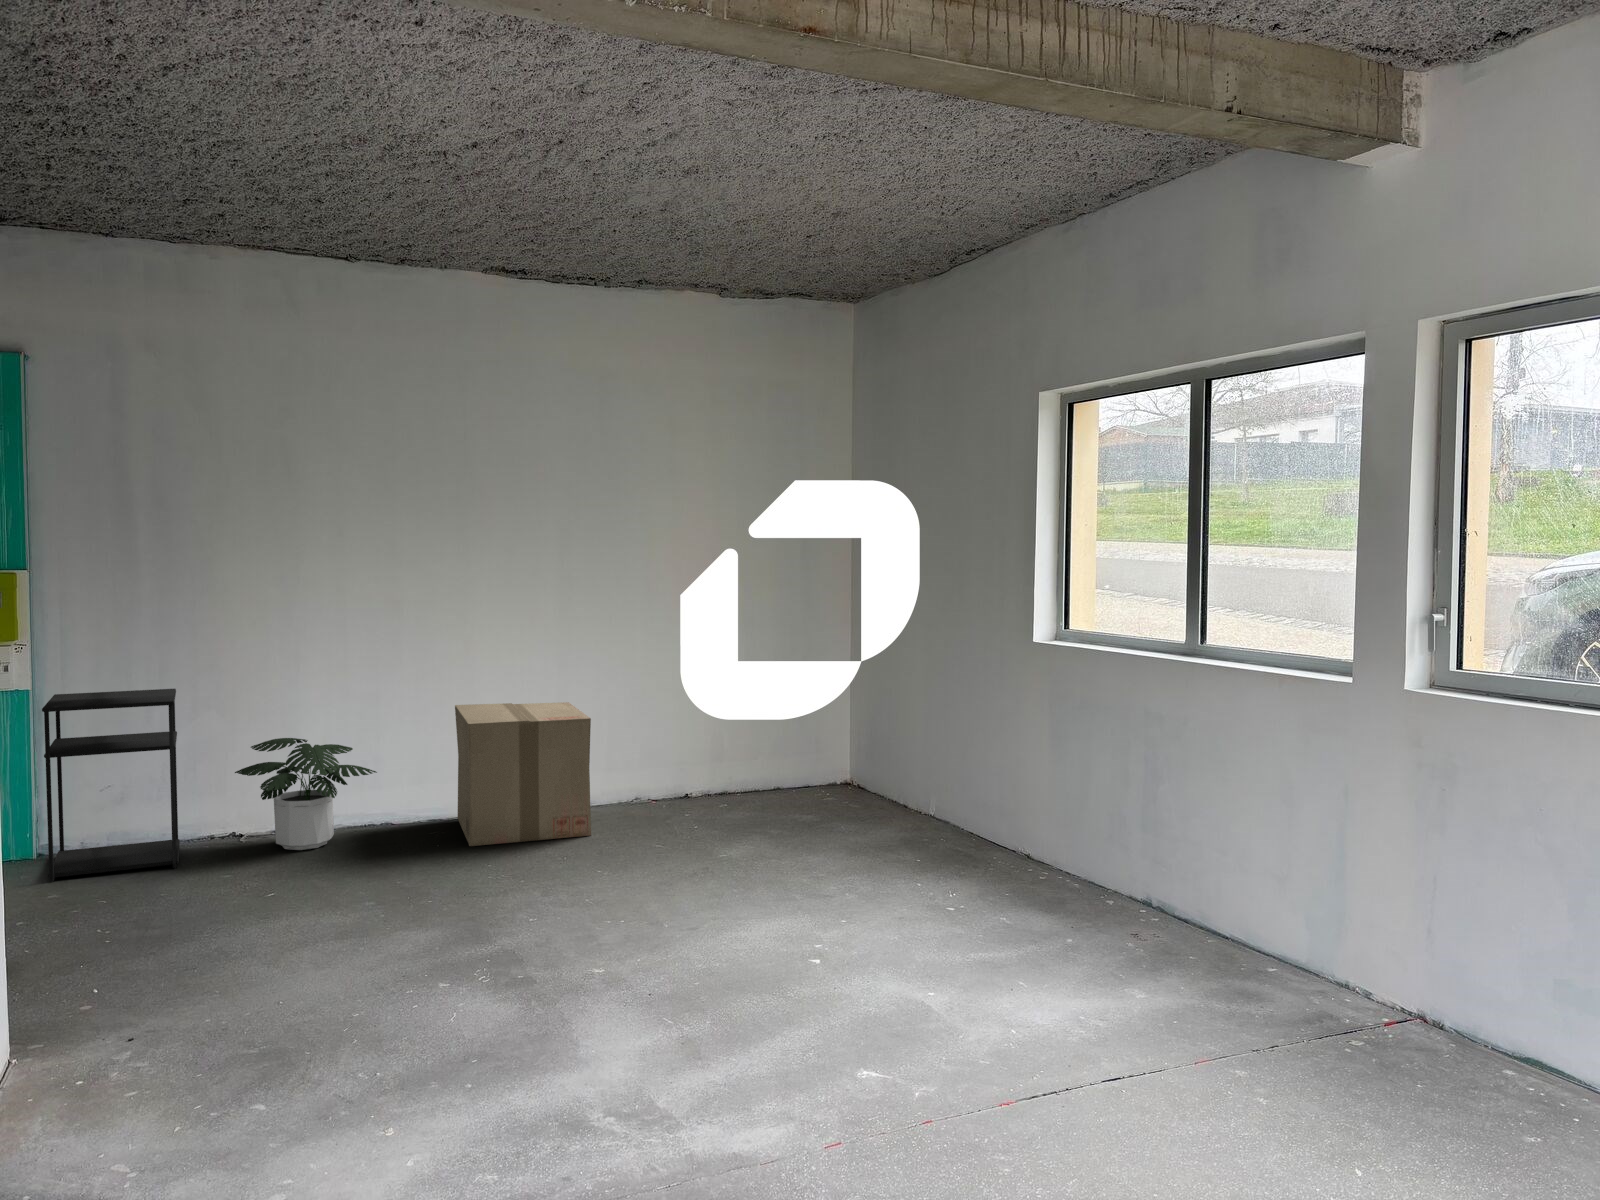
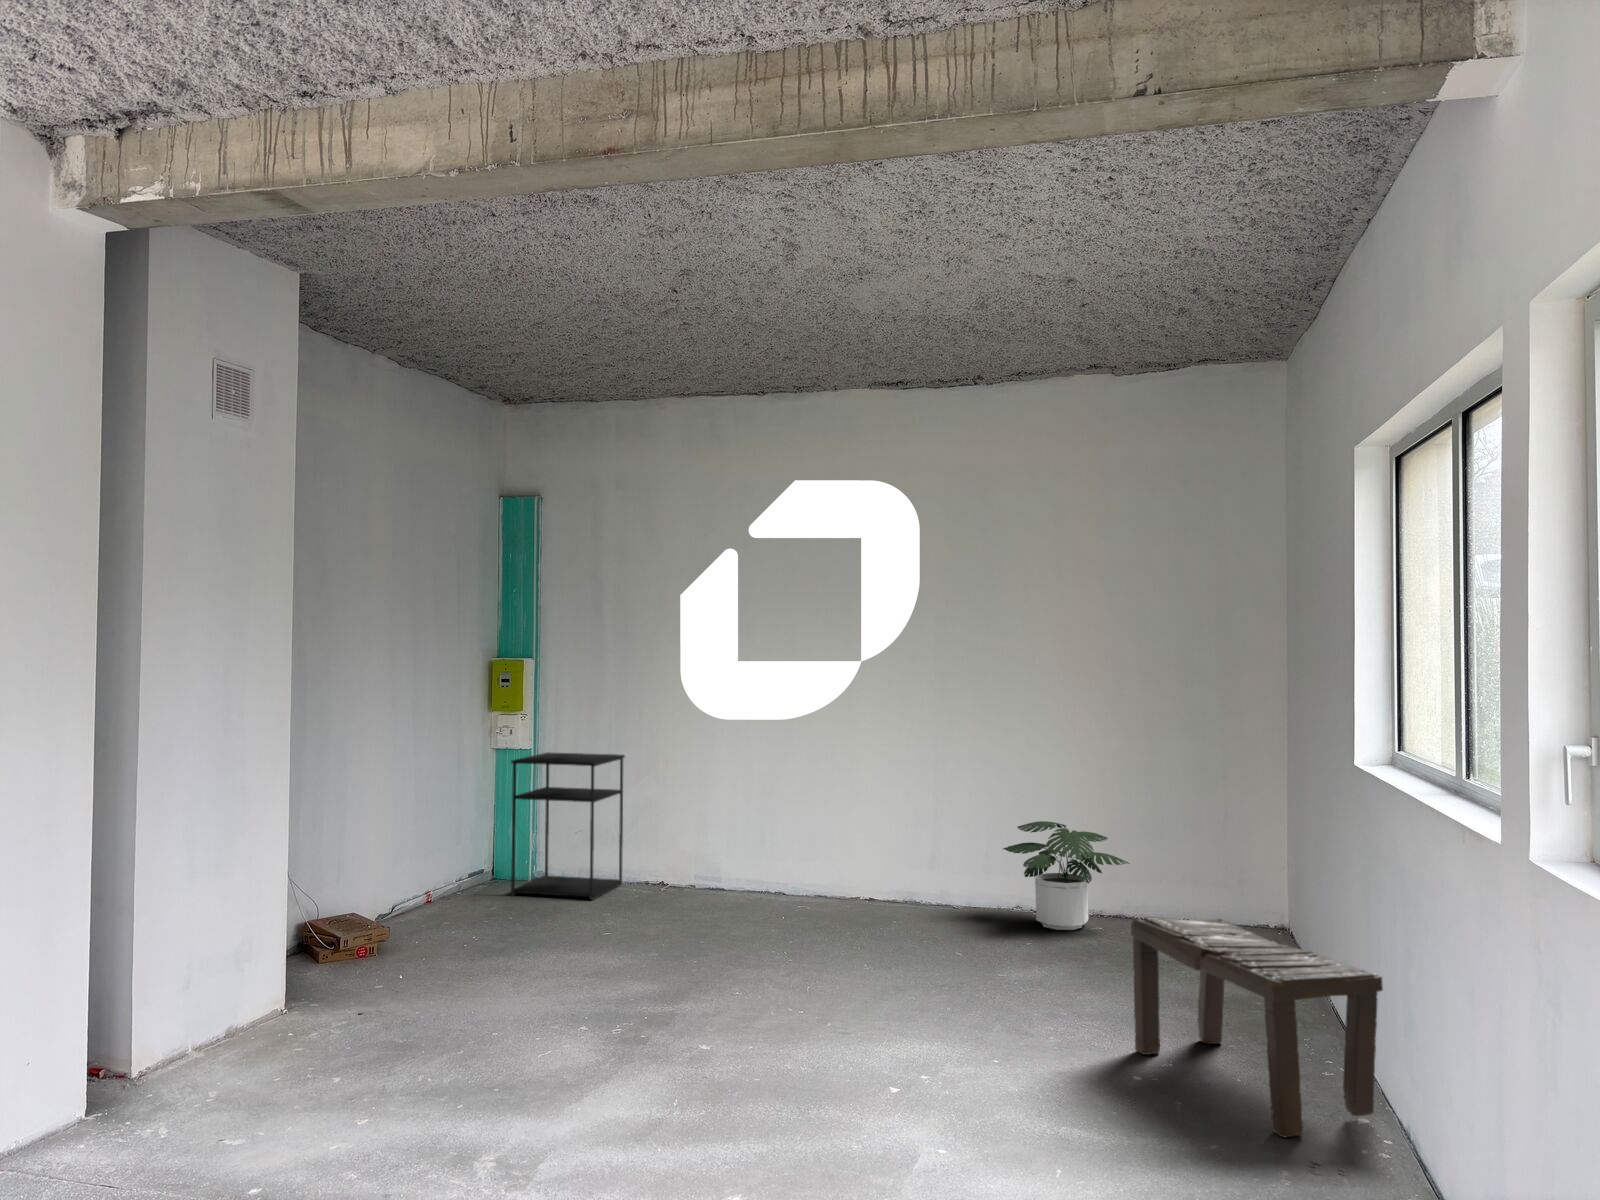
cardboard box: present [455,702,591,846] -> none [807,790,945,932]
potted plant: present [235,738,377,850] -> present [1003,821,1130,930]
bench: none [913,774,1131,926] -> present [1131,918,1383,1137]

